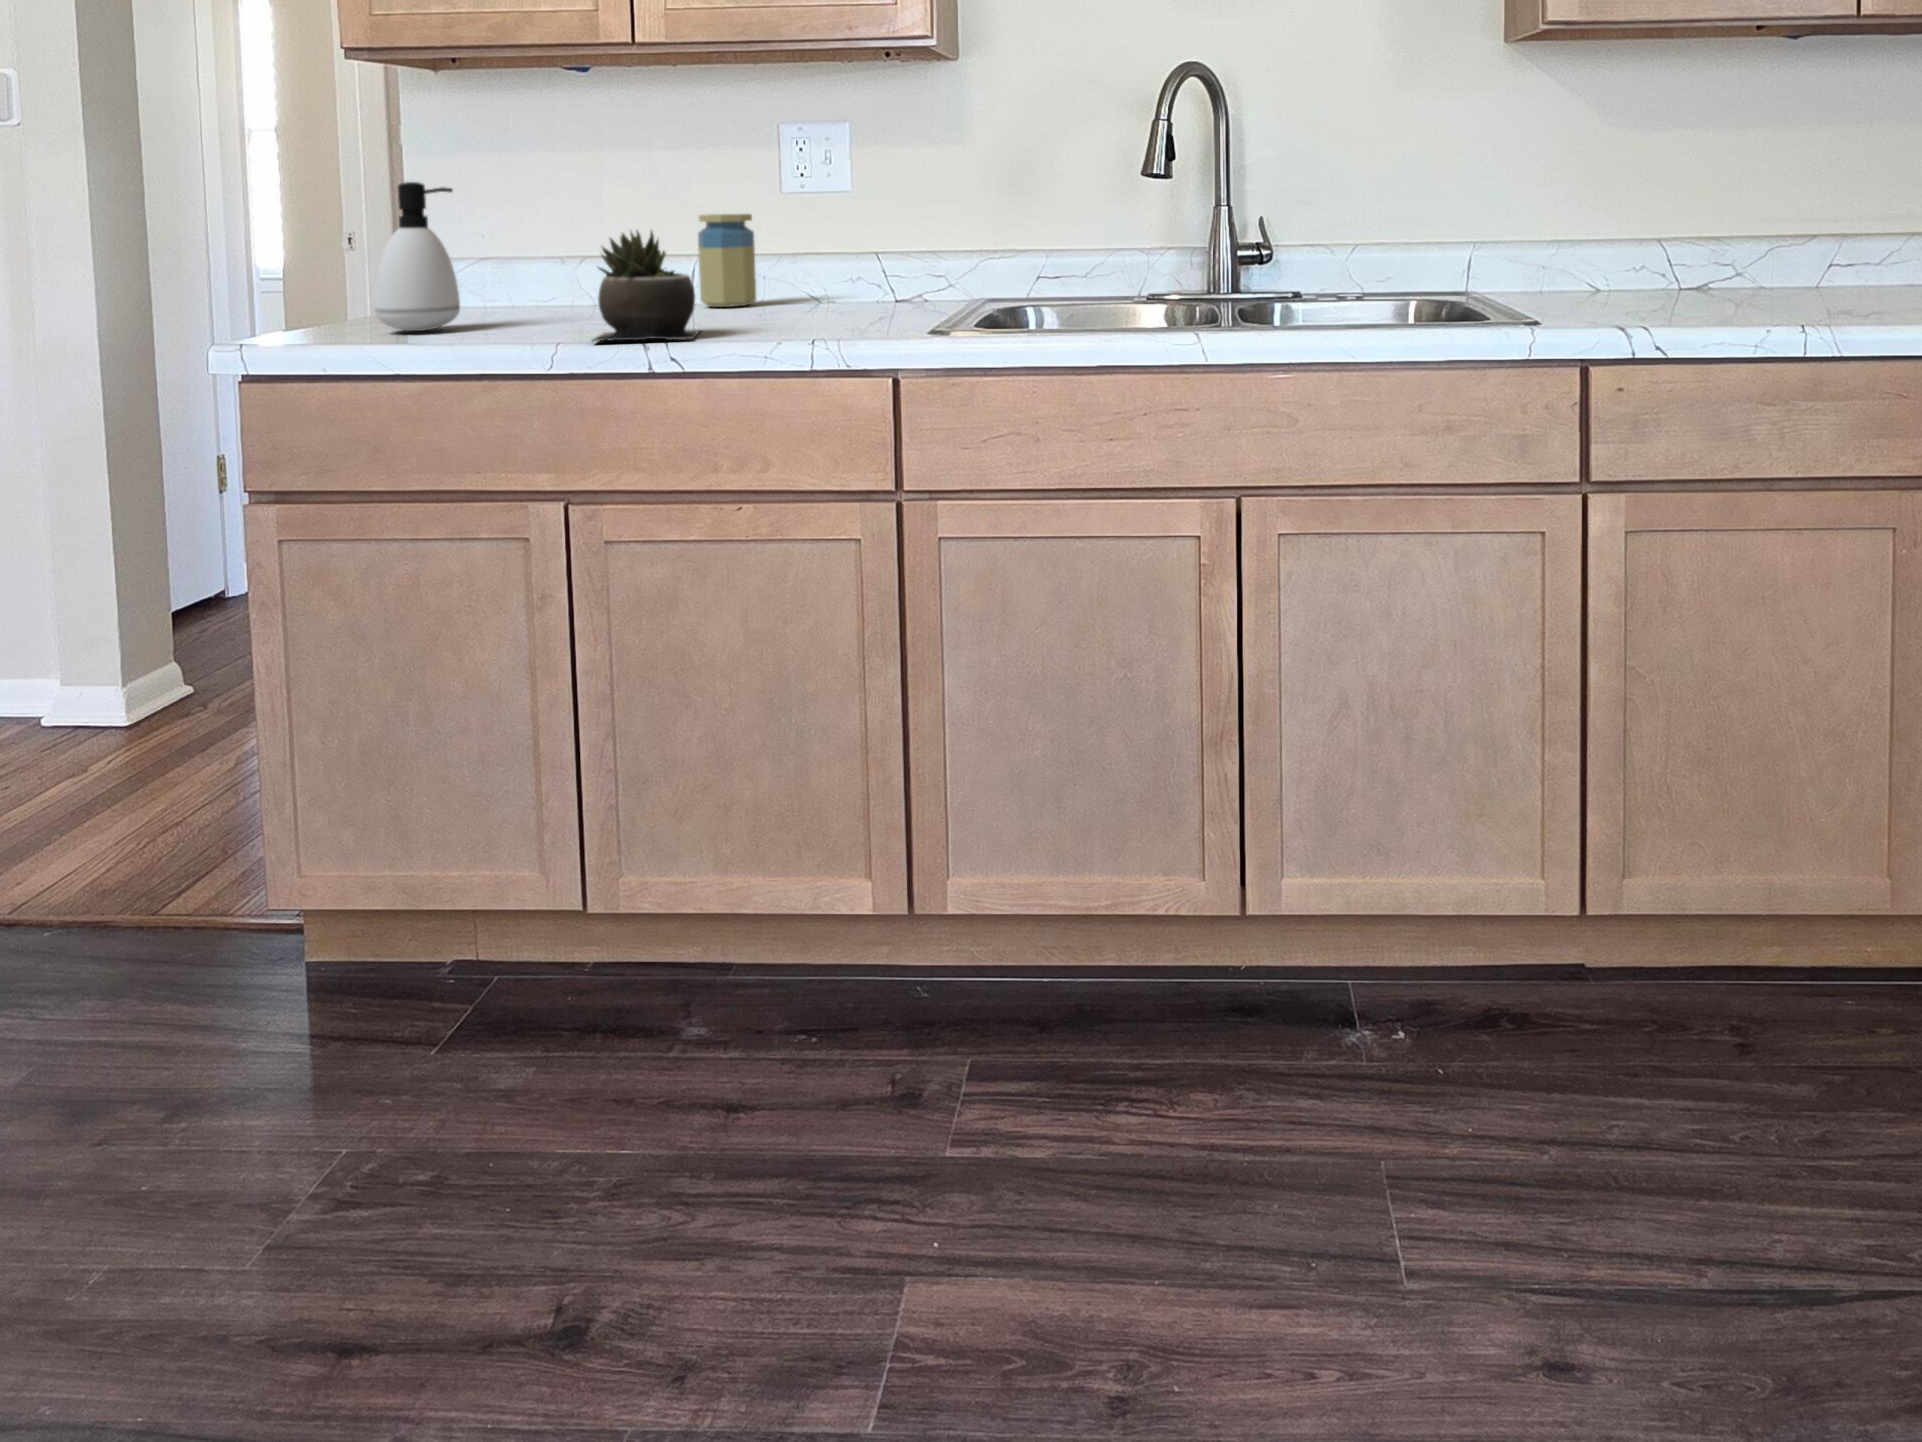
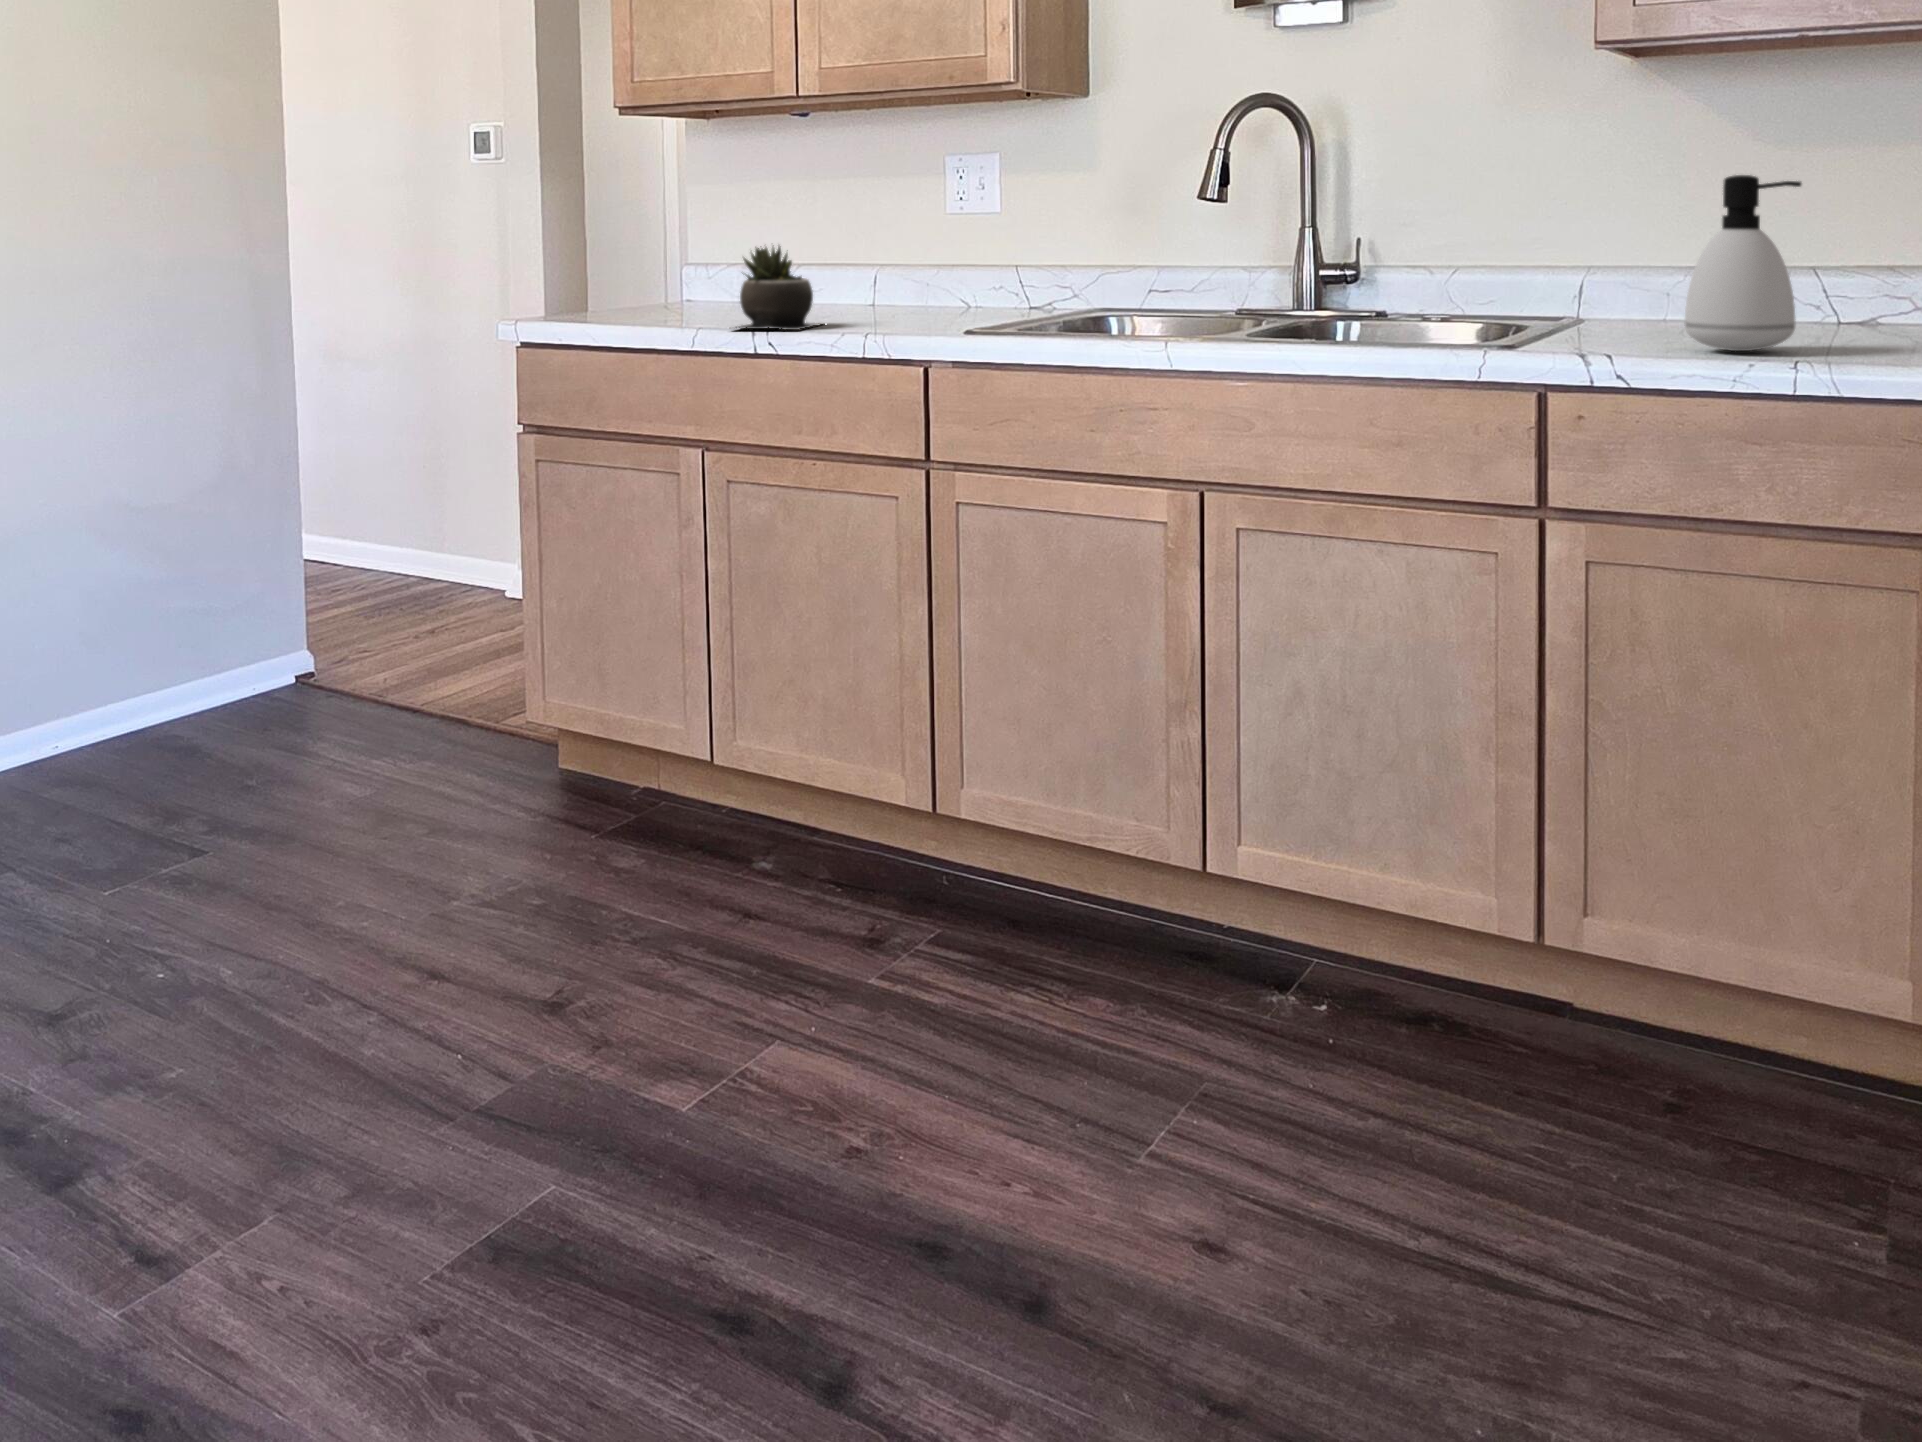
soap dispenser: present [375,182,460,331] -> present [1684,175,1801,351]
jar: present [698,214,756,307] -> none [877,230,921,307]

